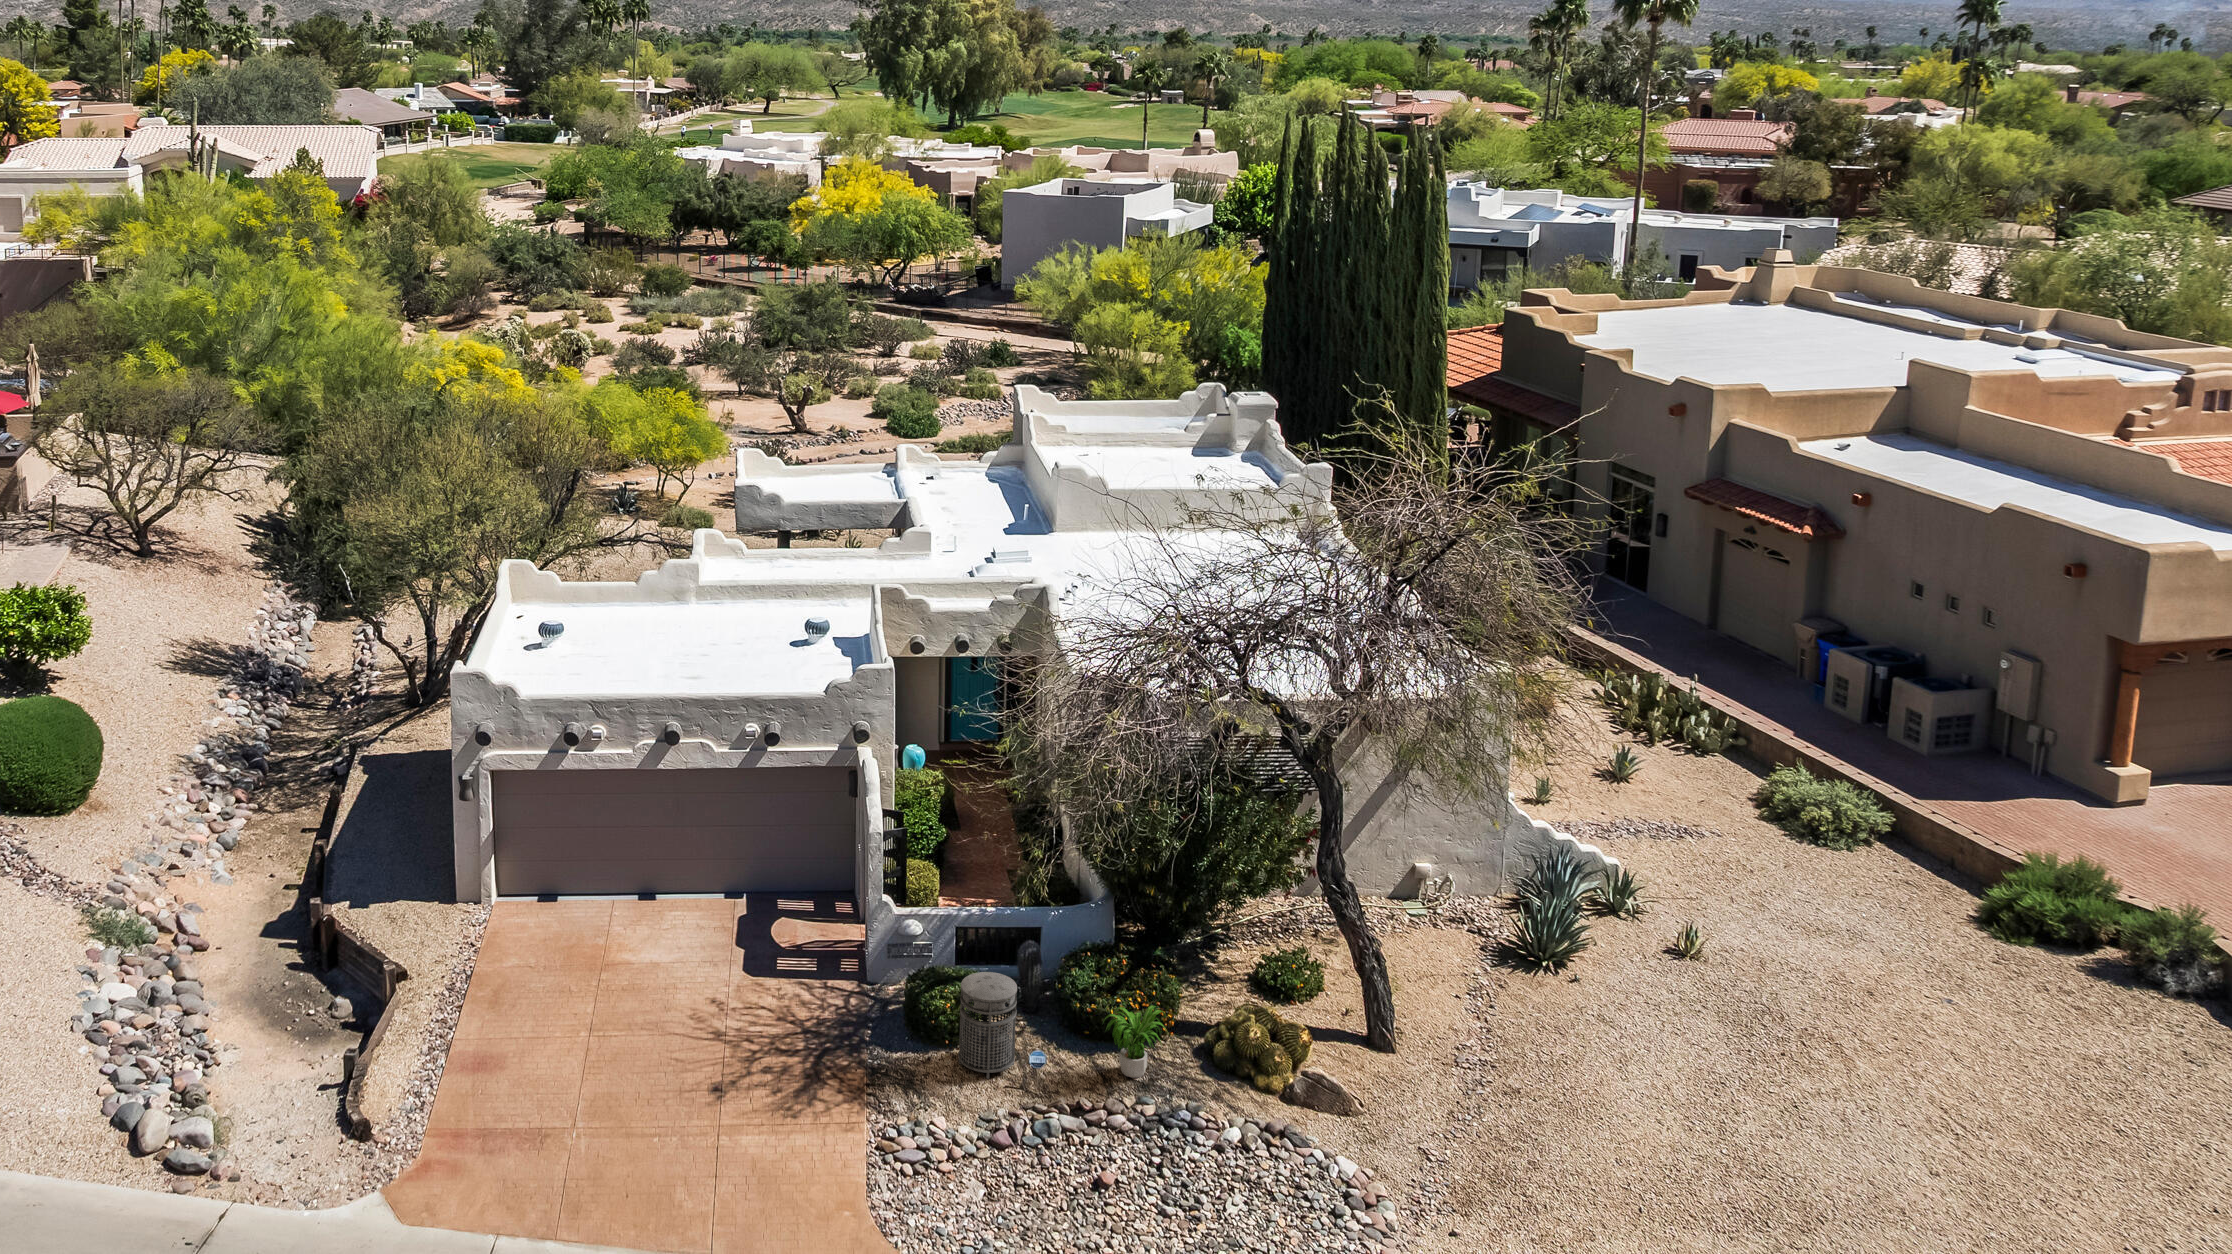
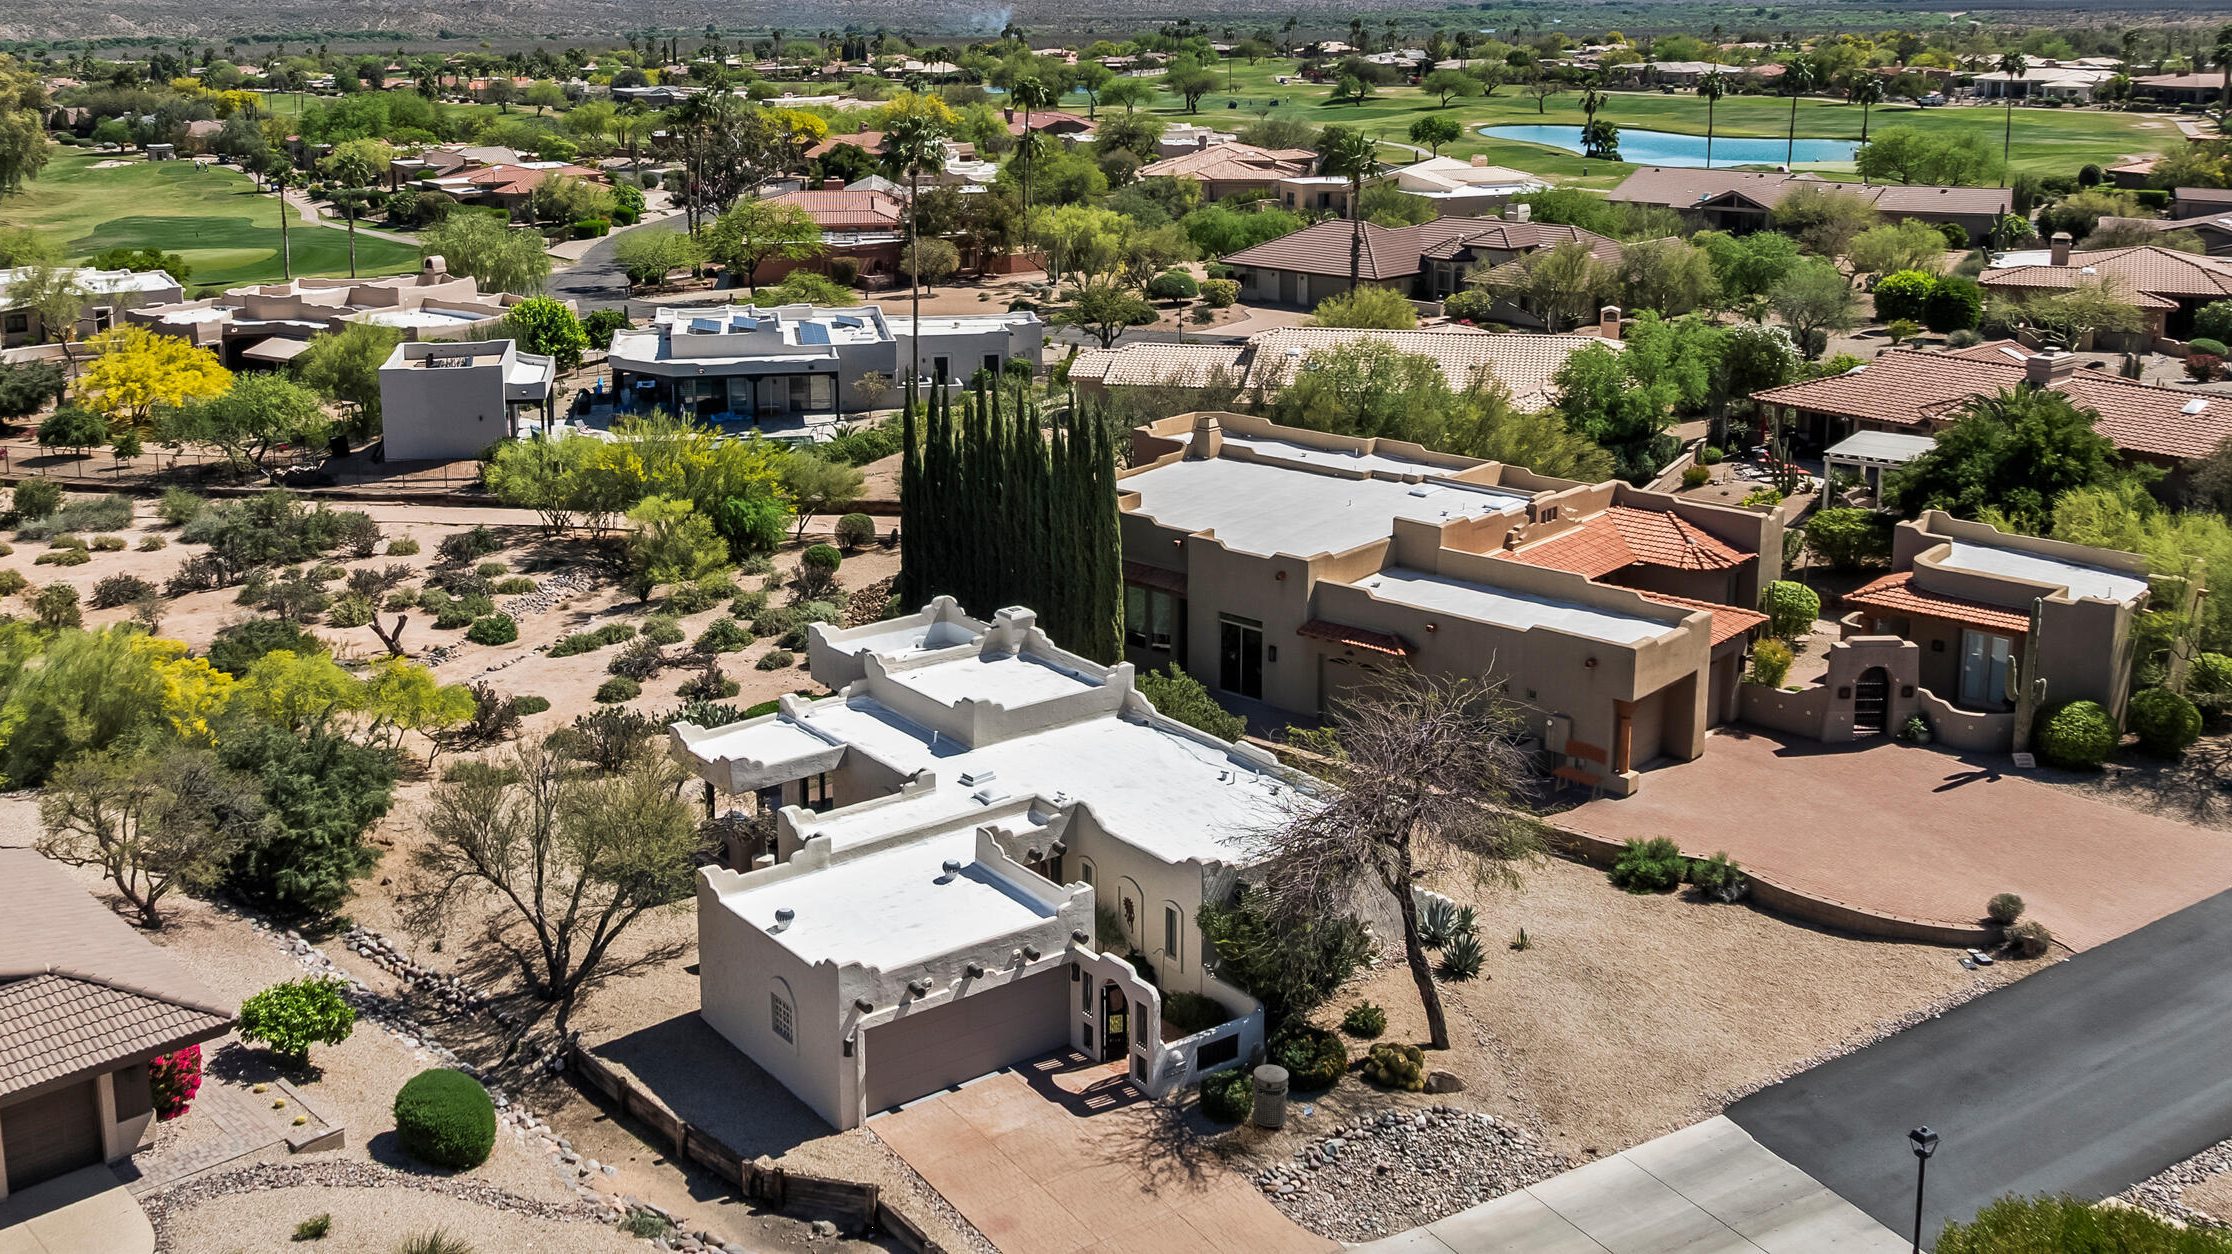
bench: none [1993,691,2097,800] -> present [1552,739,1607,802]
potted plant: present [1103,1005,1167,1078] -> none [1325,1058,1365,1103]

